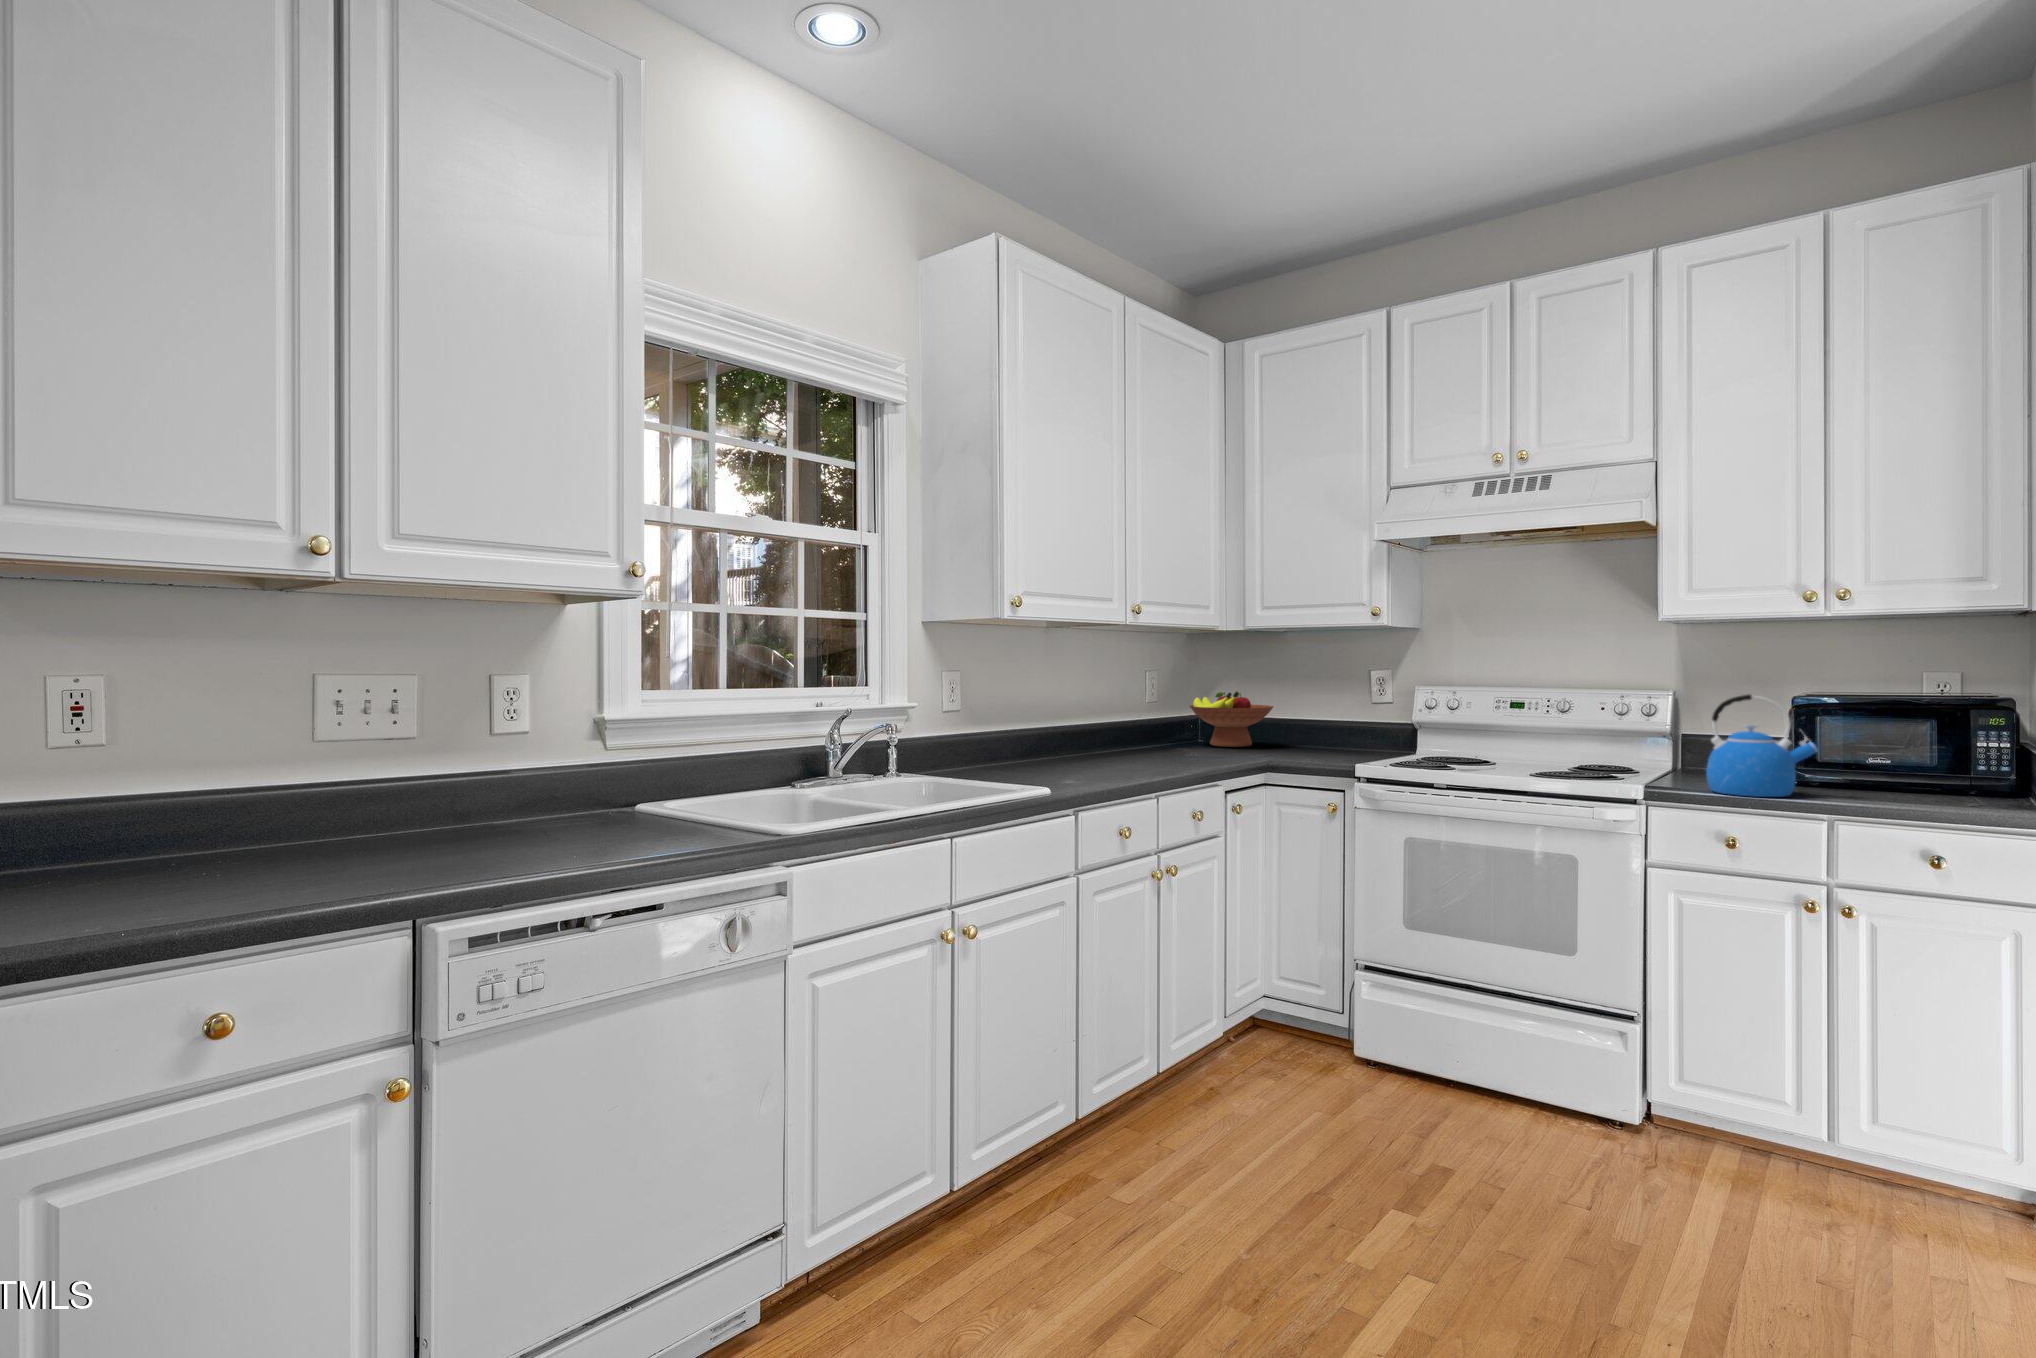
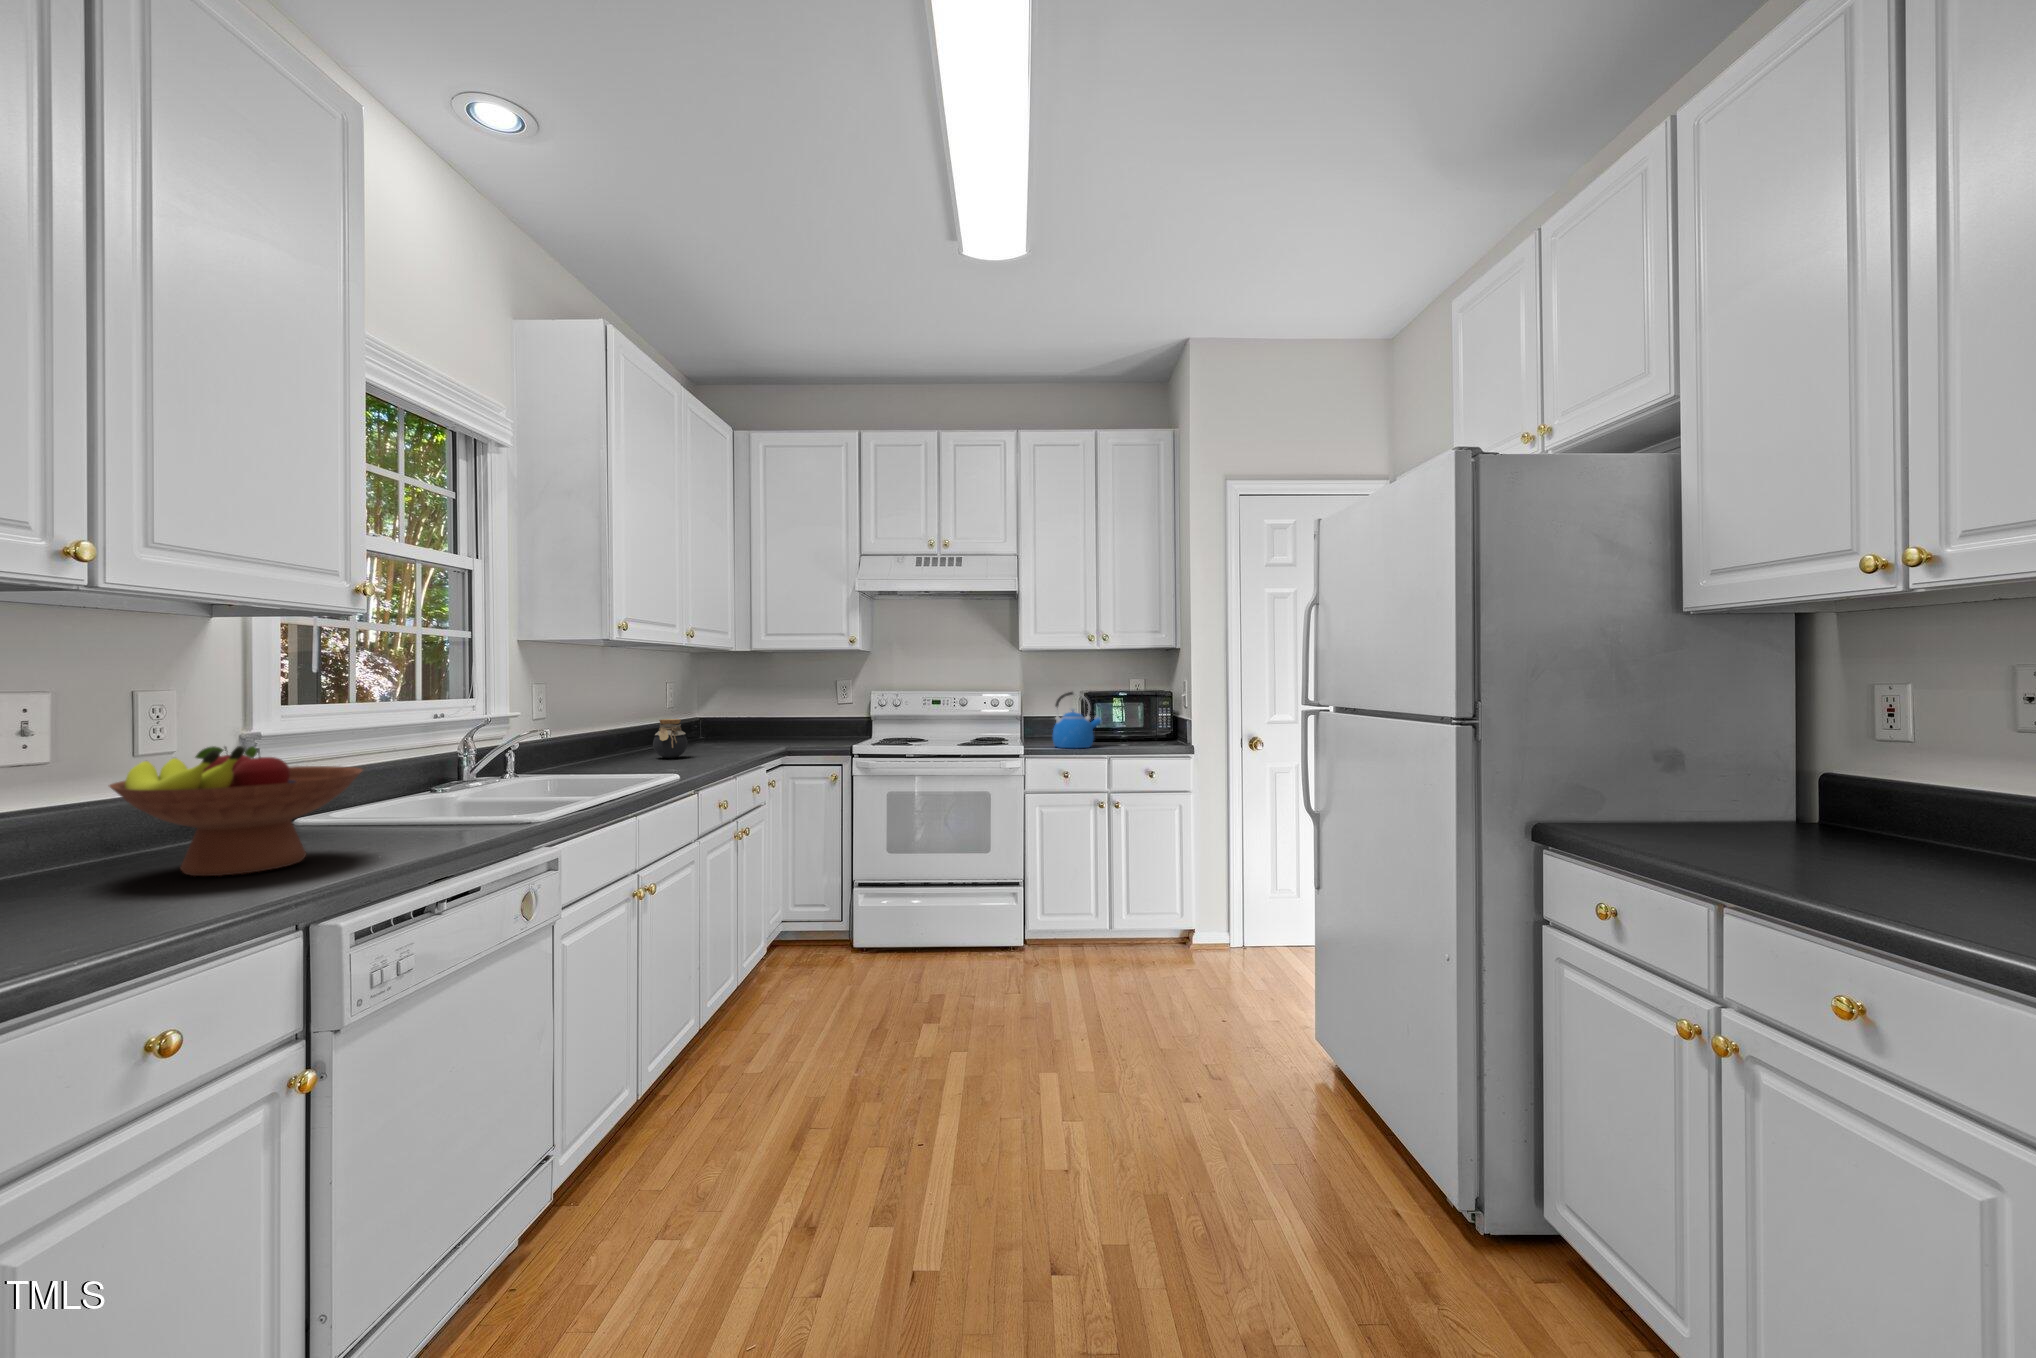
fruit bowl: present [1189,691,1274,747] -> present [110,746,362,876]
jar: none [1086,717,1127,766] -> present [653,719,688,758]

